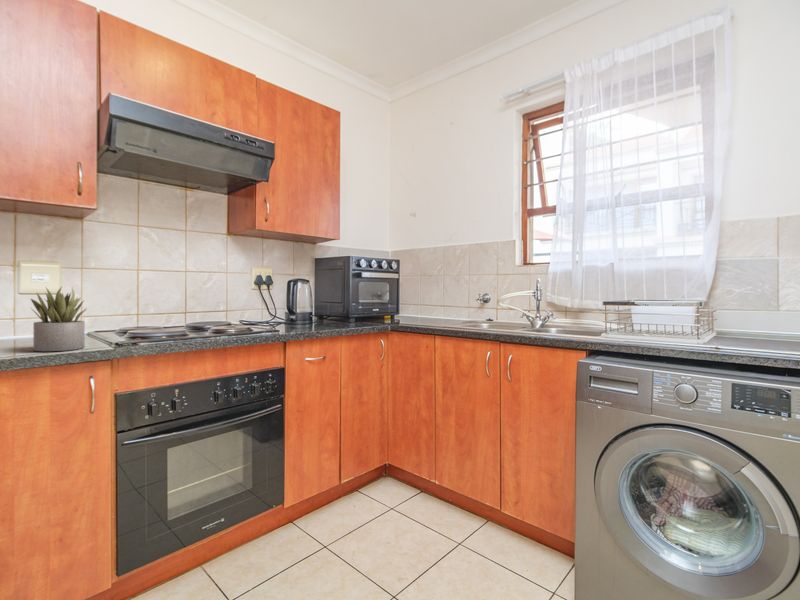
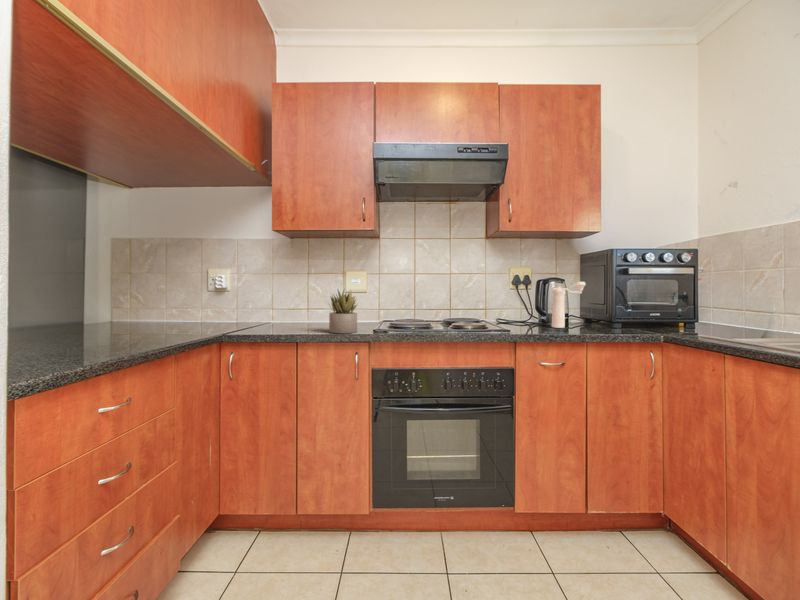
pepper mill: none [308,283,334,325] -> present [552,282,586,328]

